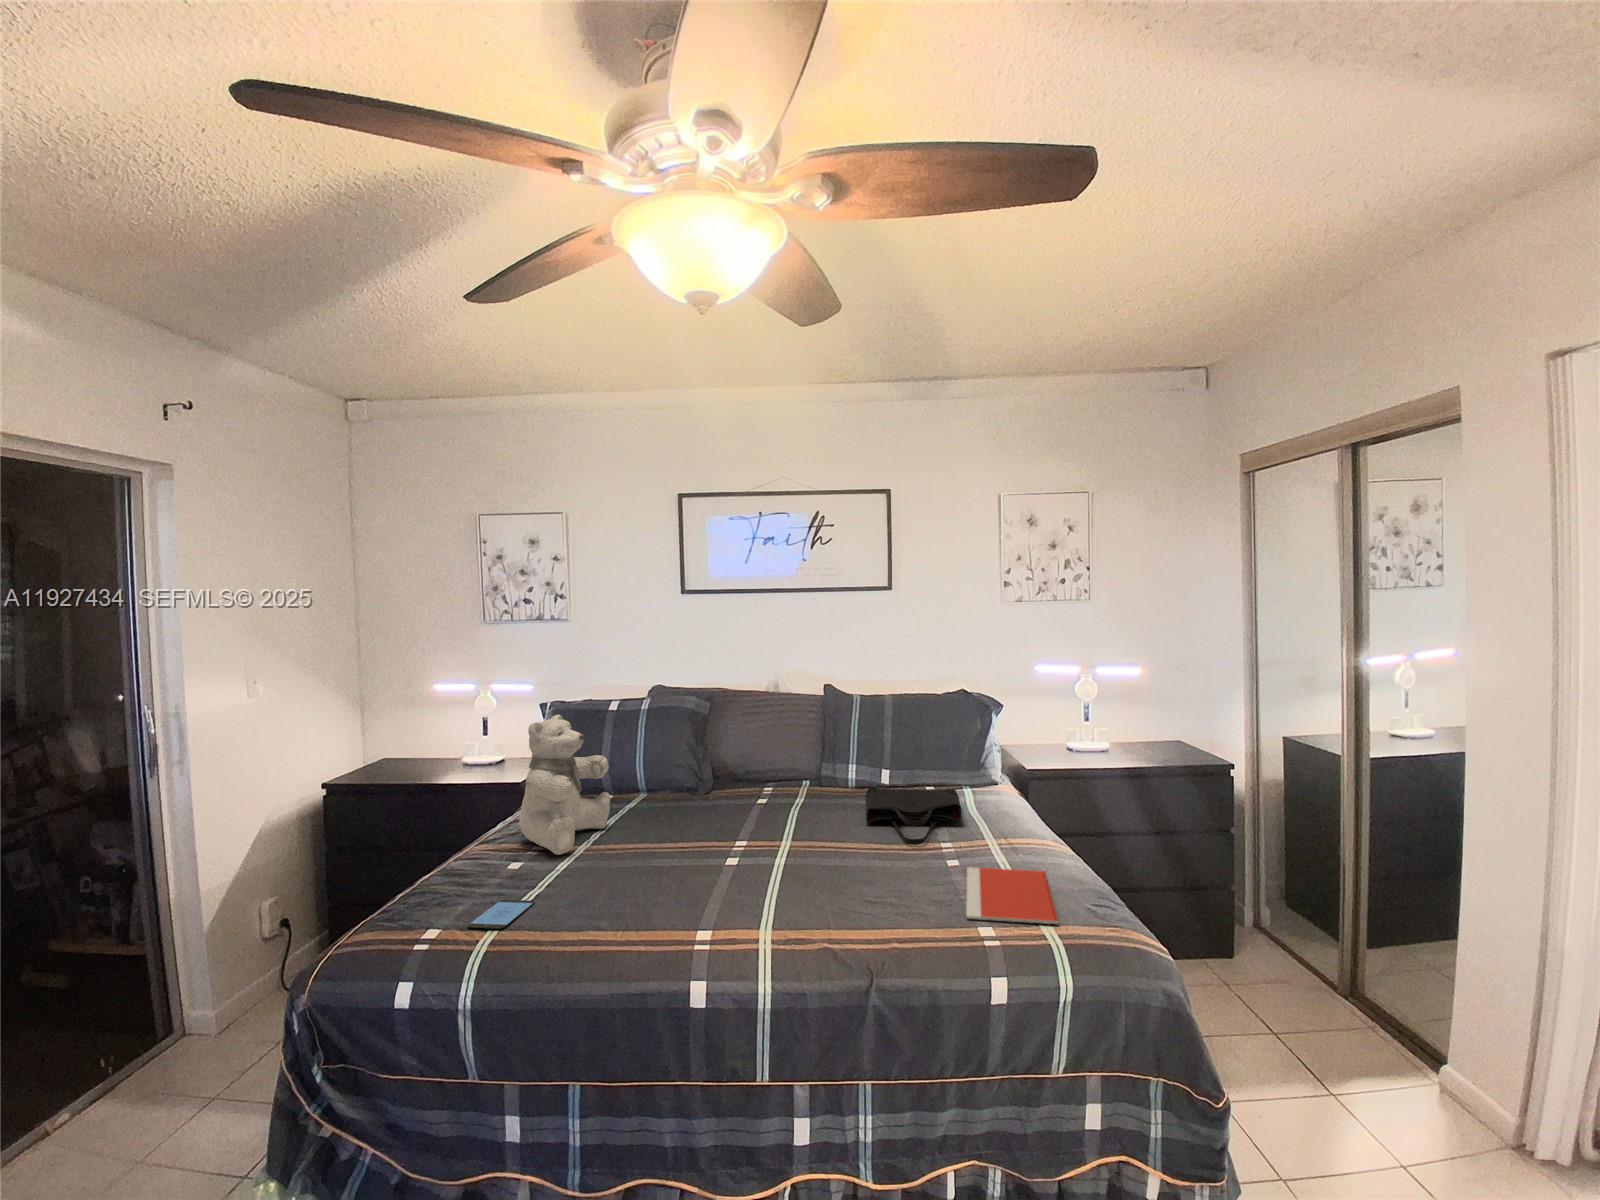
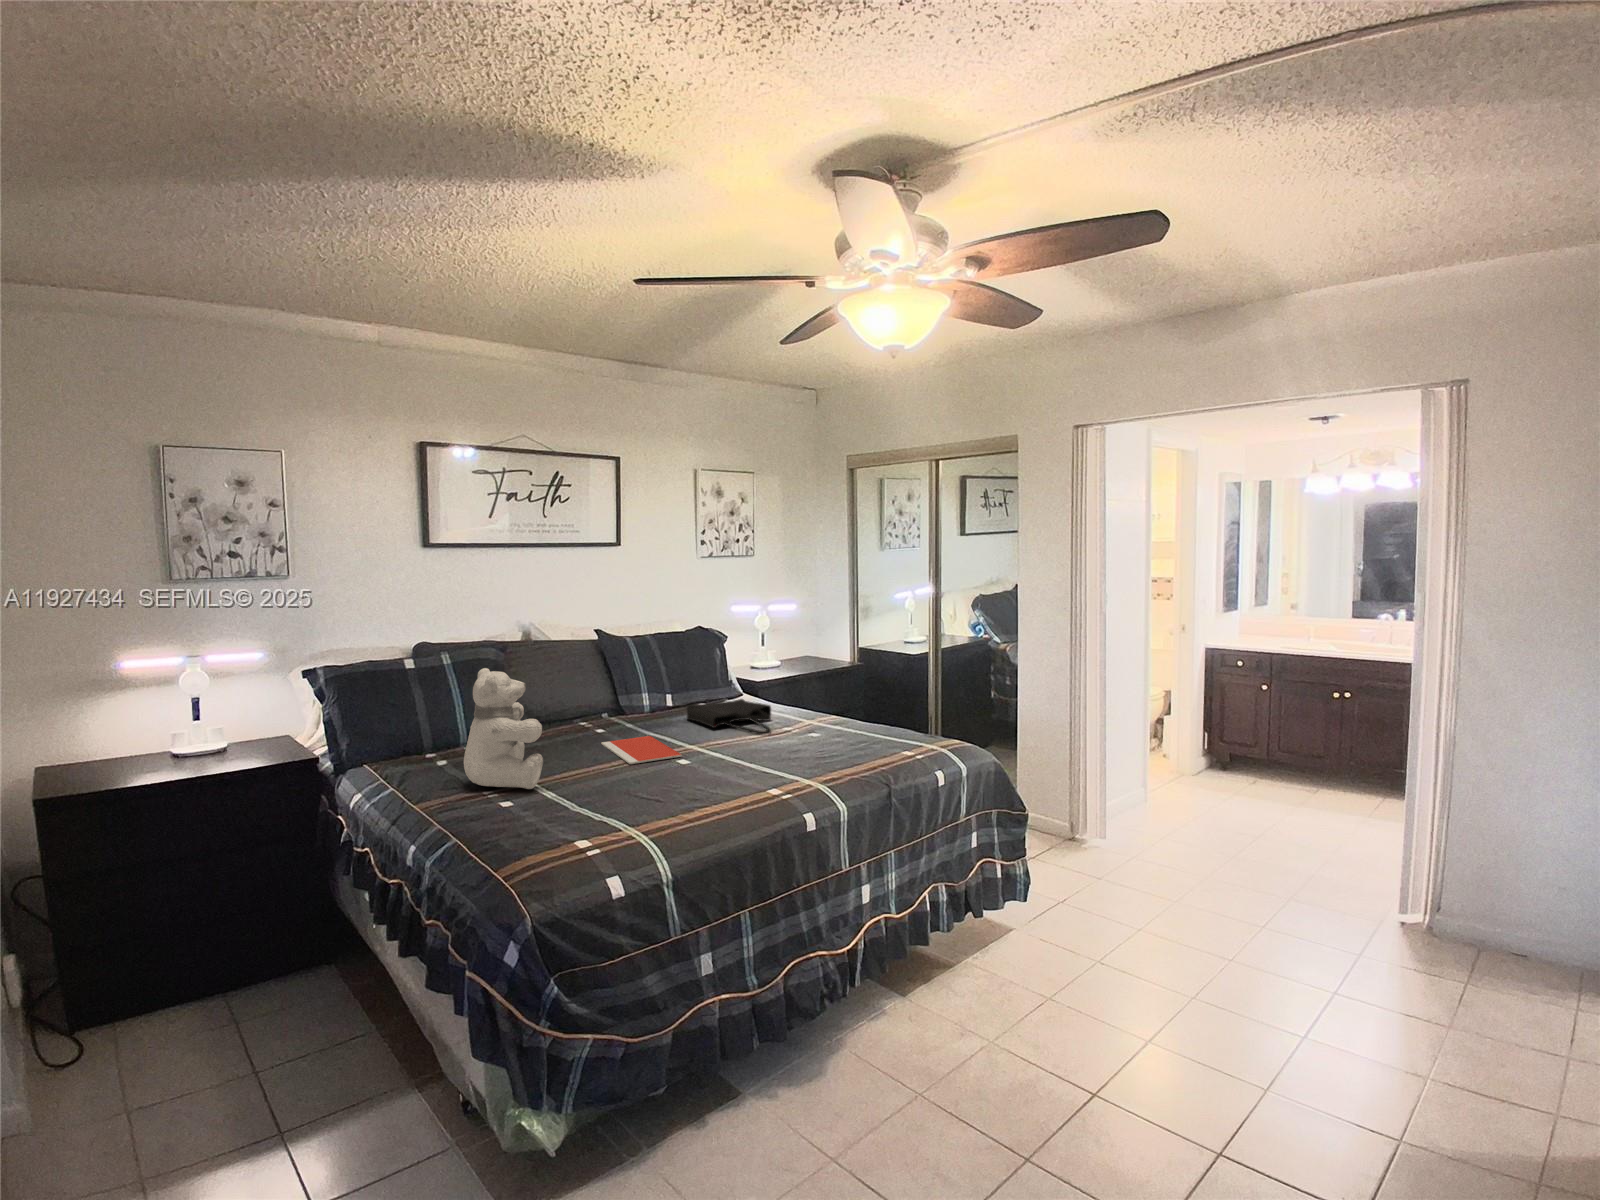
notebook: present [966,867,1059,924] -> present [601,736,682,764]
smartphone: present [468,900,534,929] -> none [566,814,614,836]

